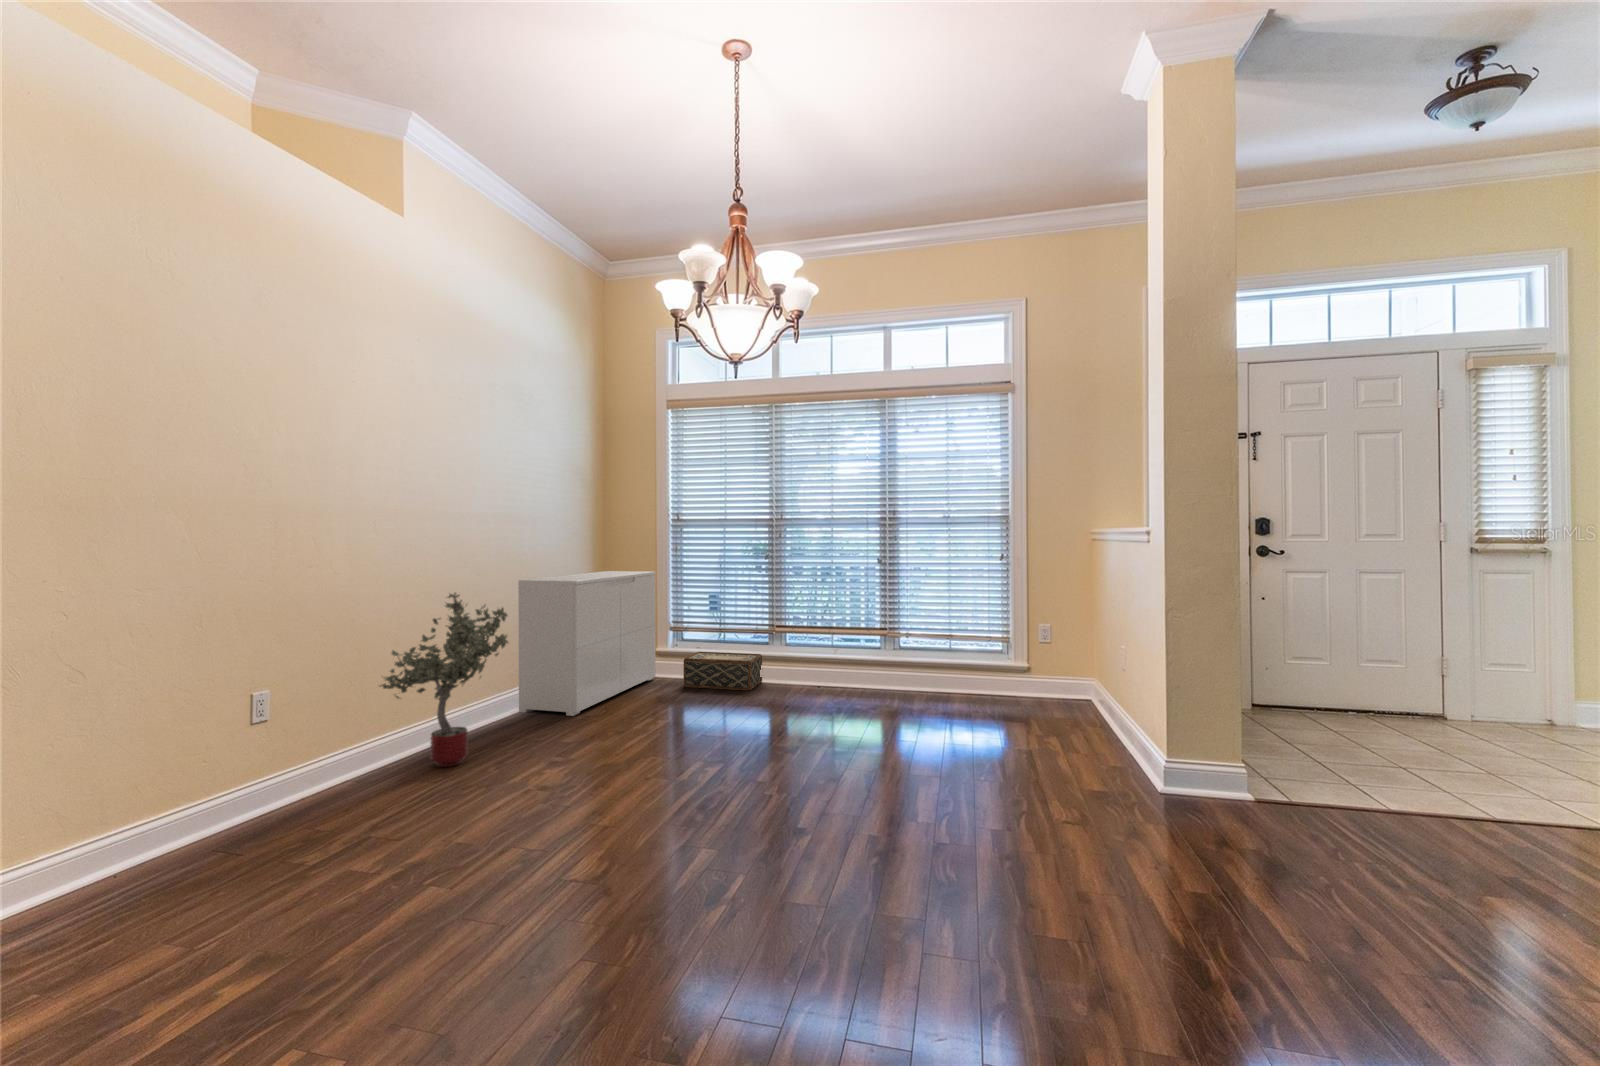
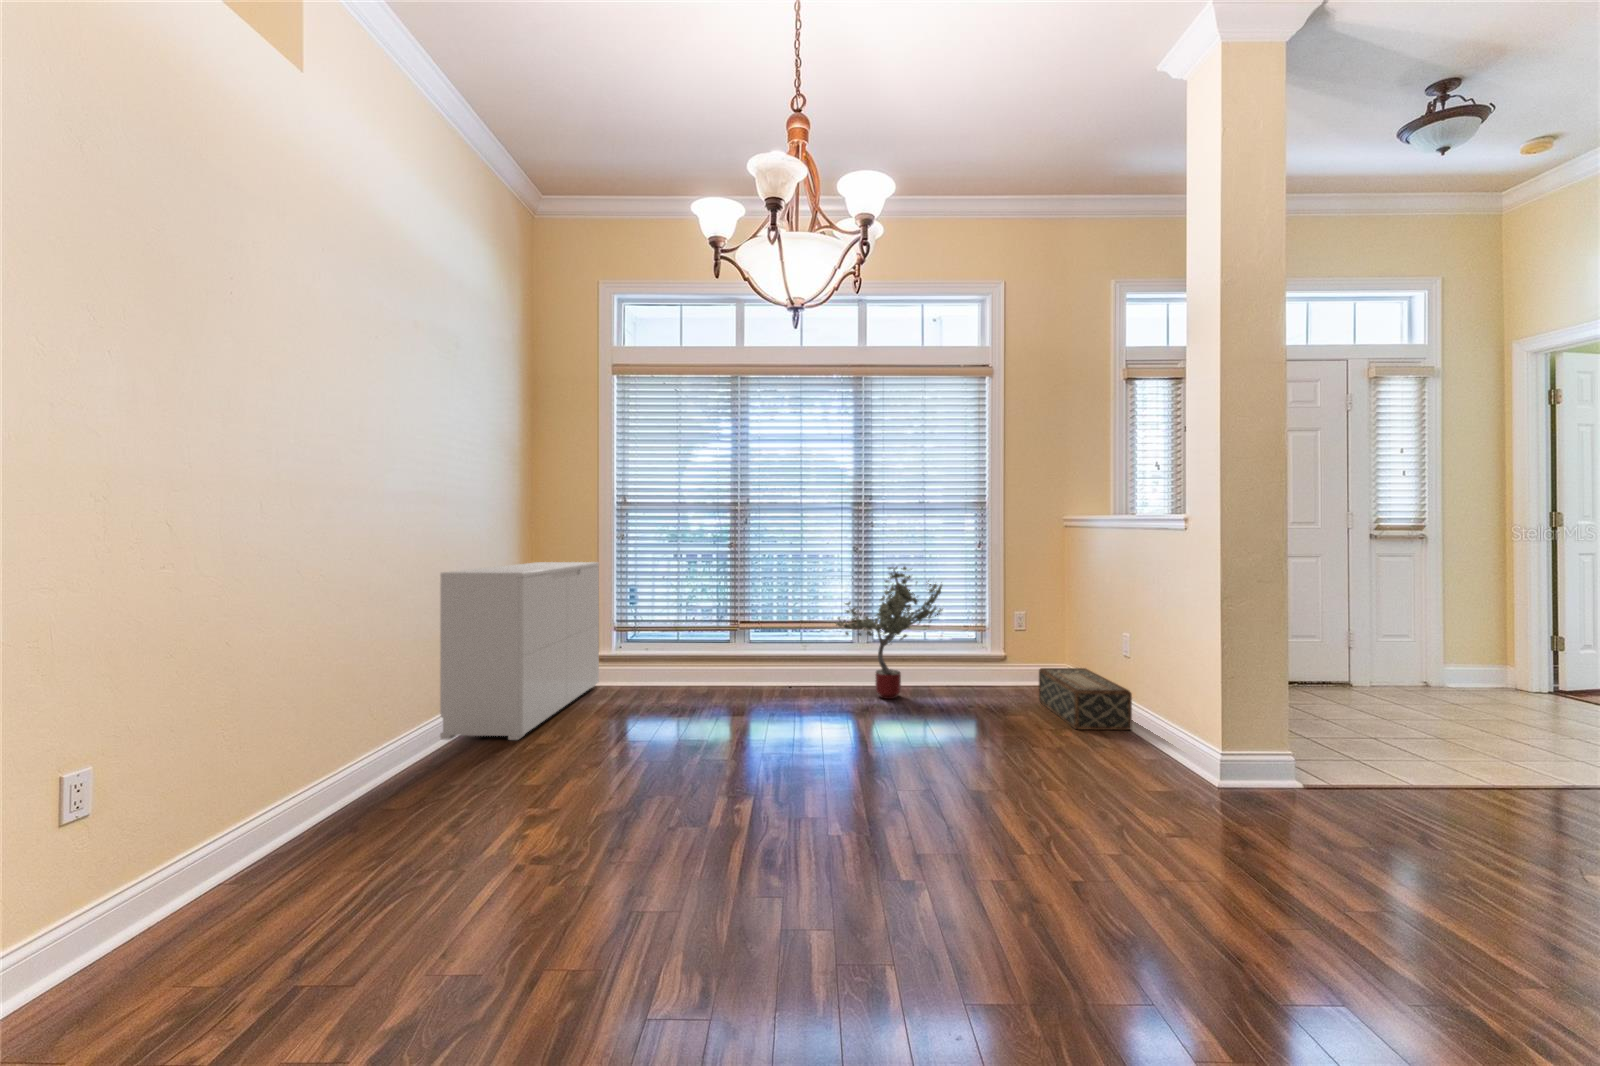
potted tree: present [380,593,508,767] -> present [836,567,943,699]
woven basket: present [684,652,762,690] -> present [1039,668,1132,730]

